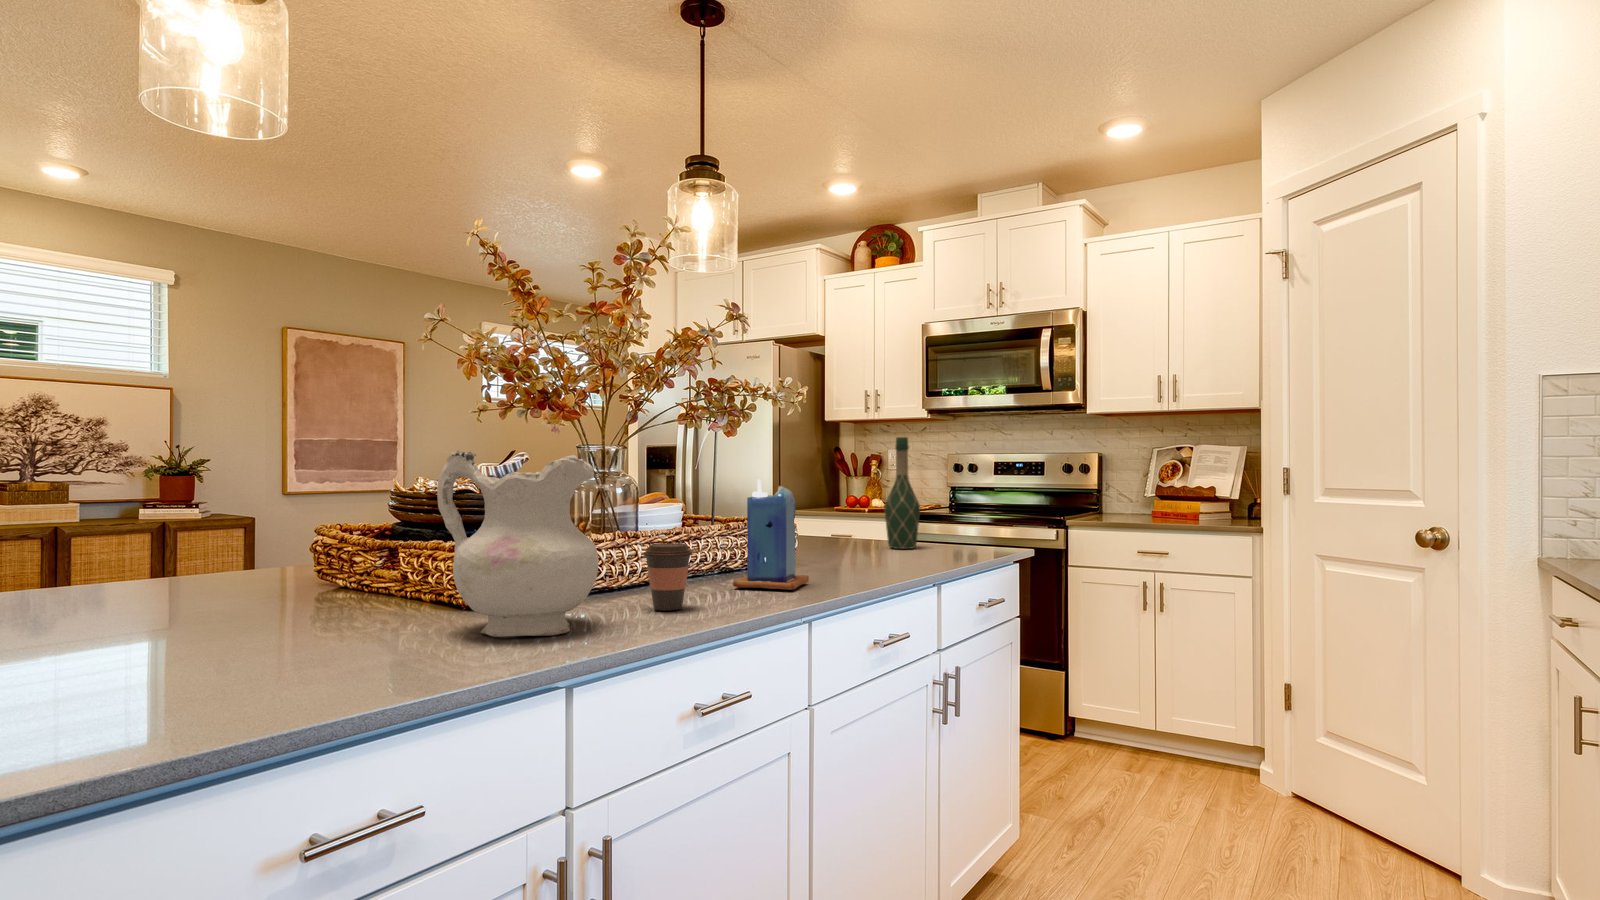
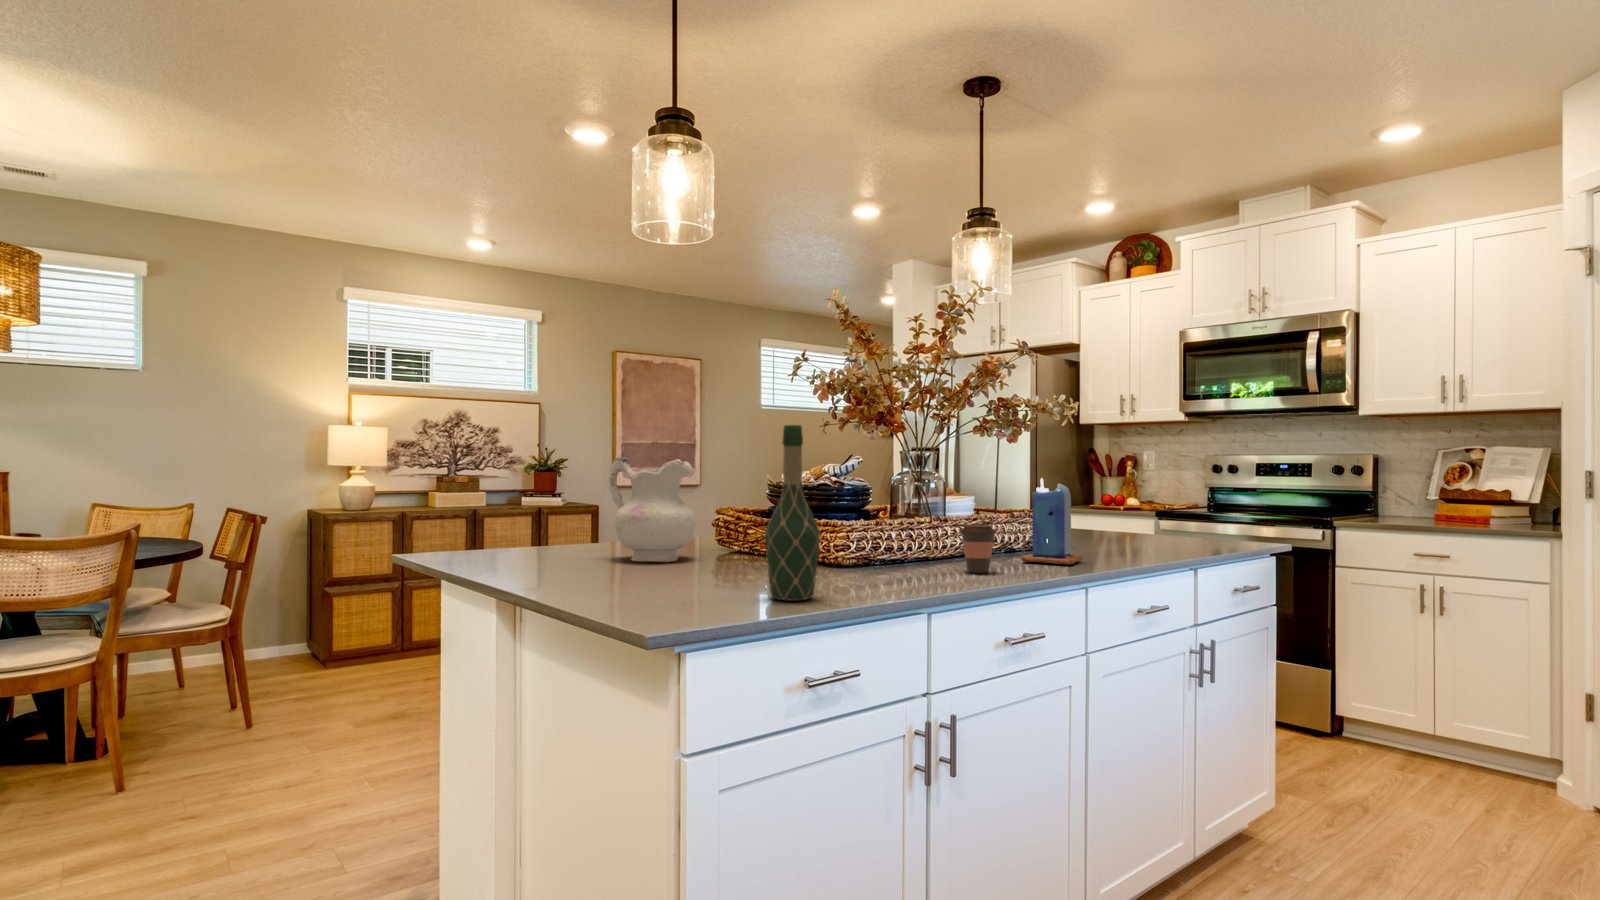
wine bottle: present [884,437,920,549] -> present [765,425,820,601]
ceramic pitcher: present [437,451,598,637] -> present [609,457,695,562]

